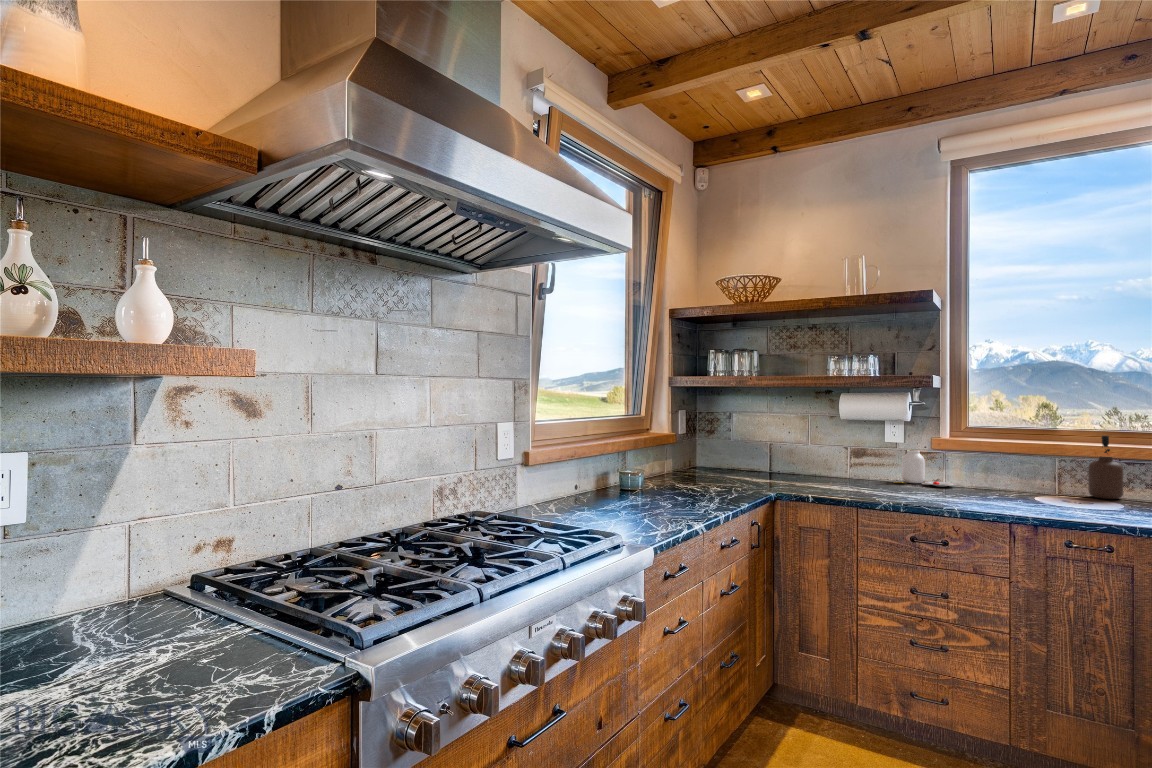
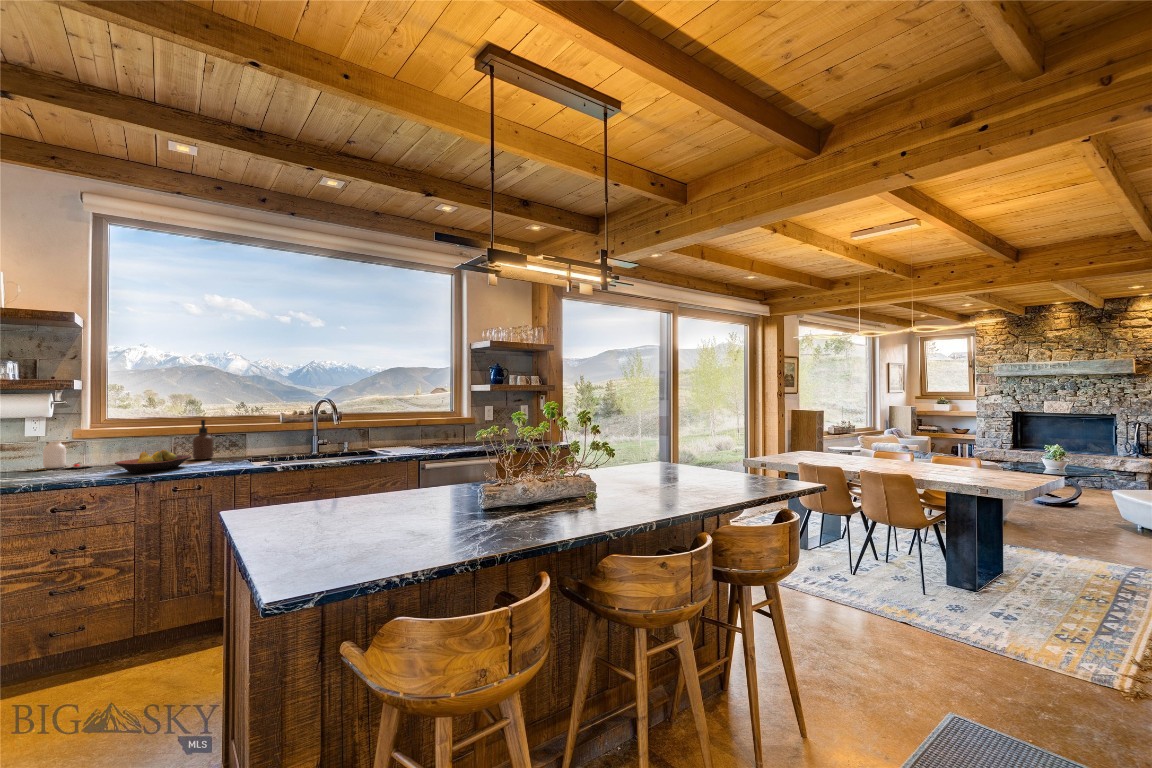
fruit bowl: none [982,477,1091,509] -> present [115,450,191,474]

